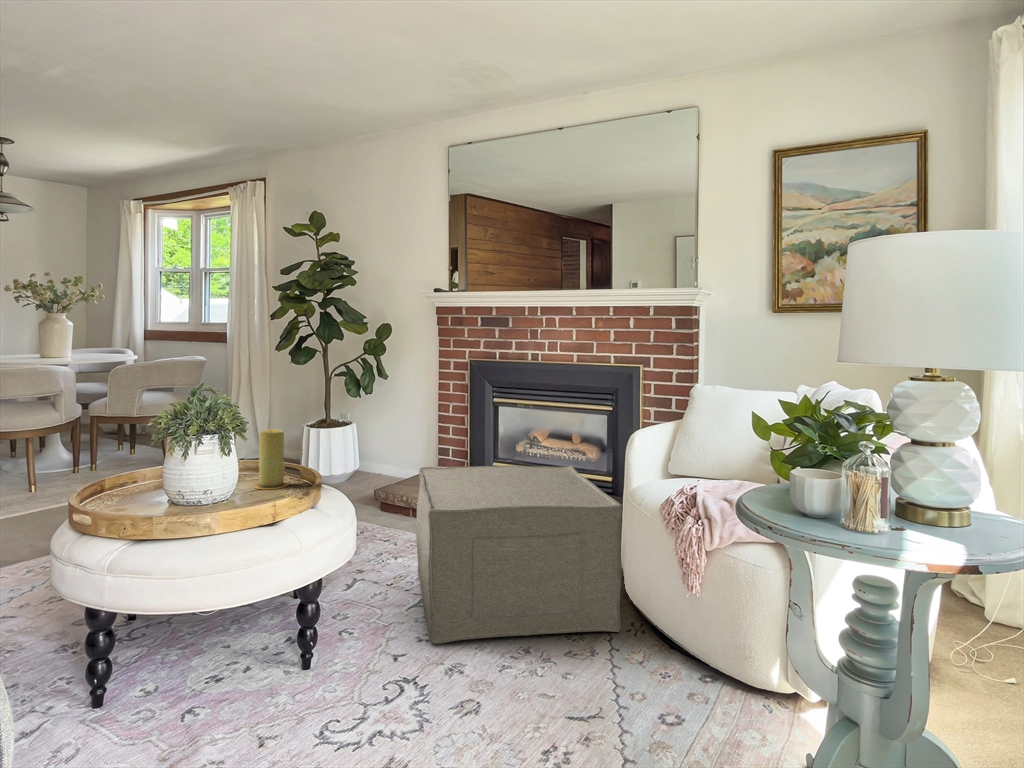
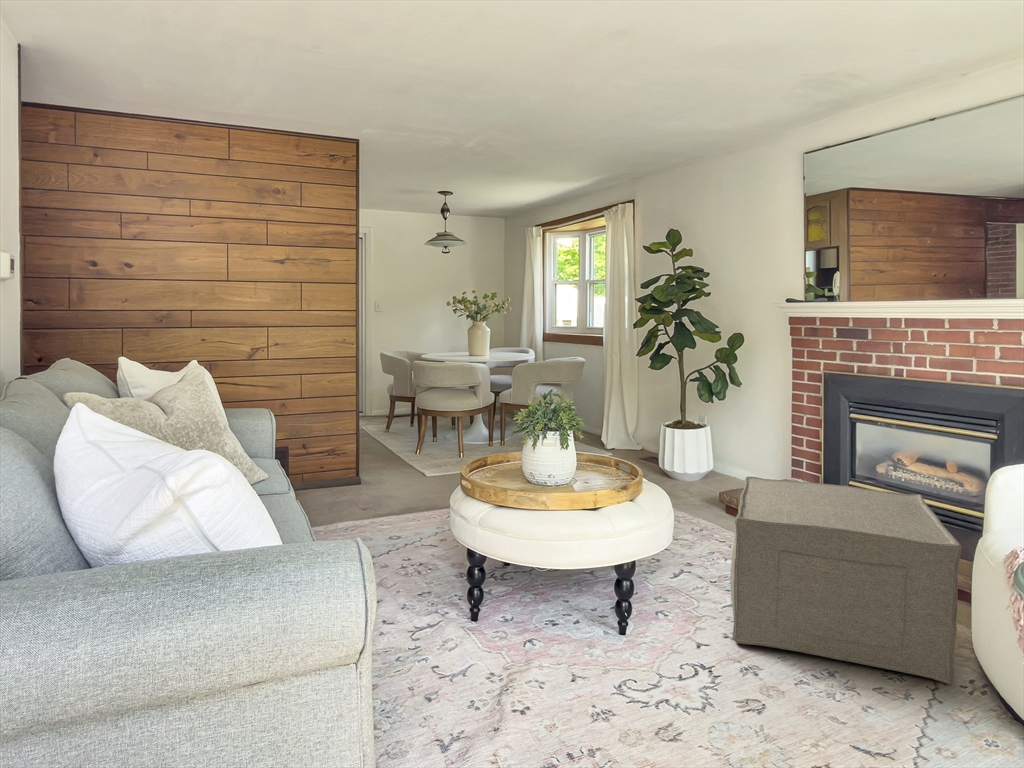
candle: present [254,429,288,489] -> none [594,429,621,480]

